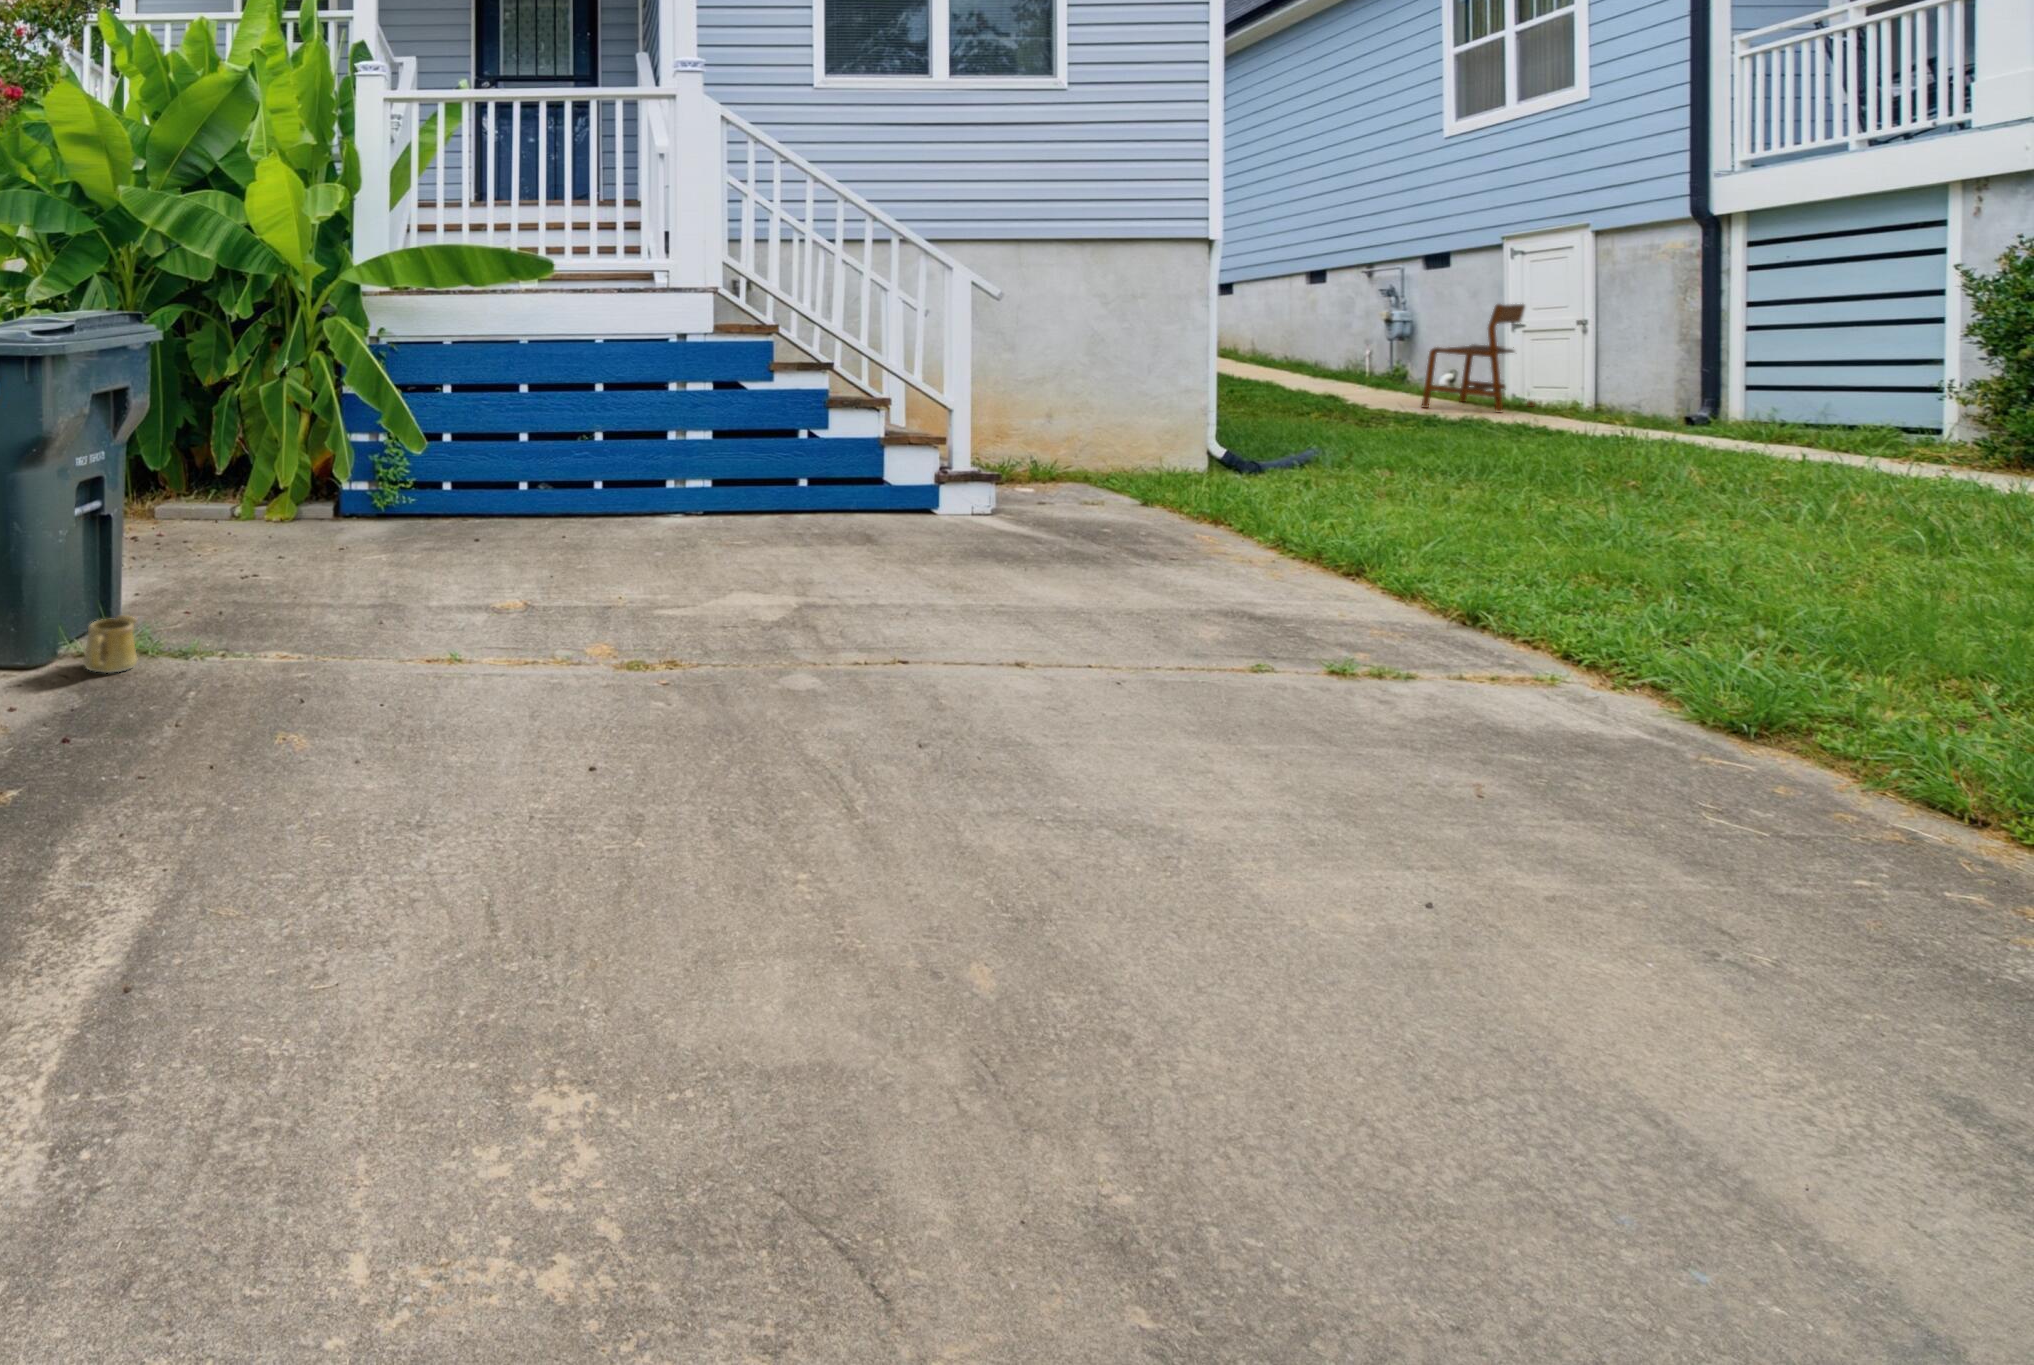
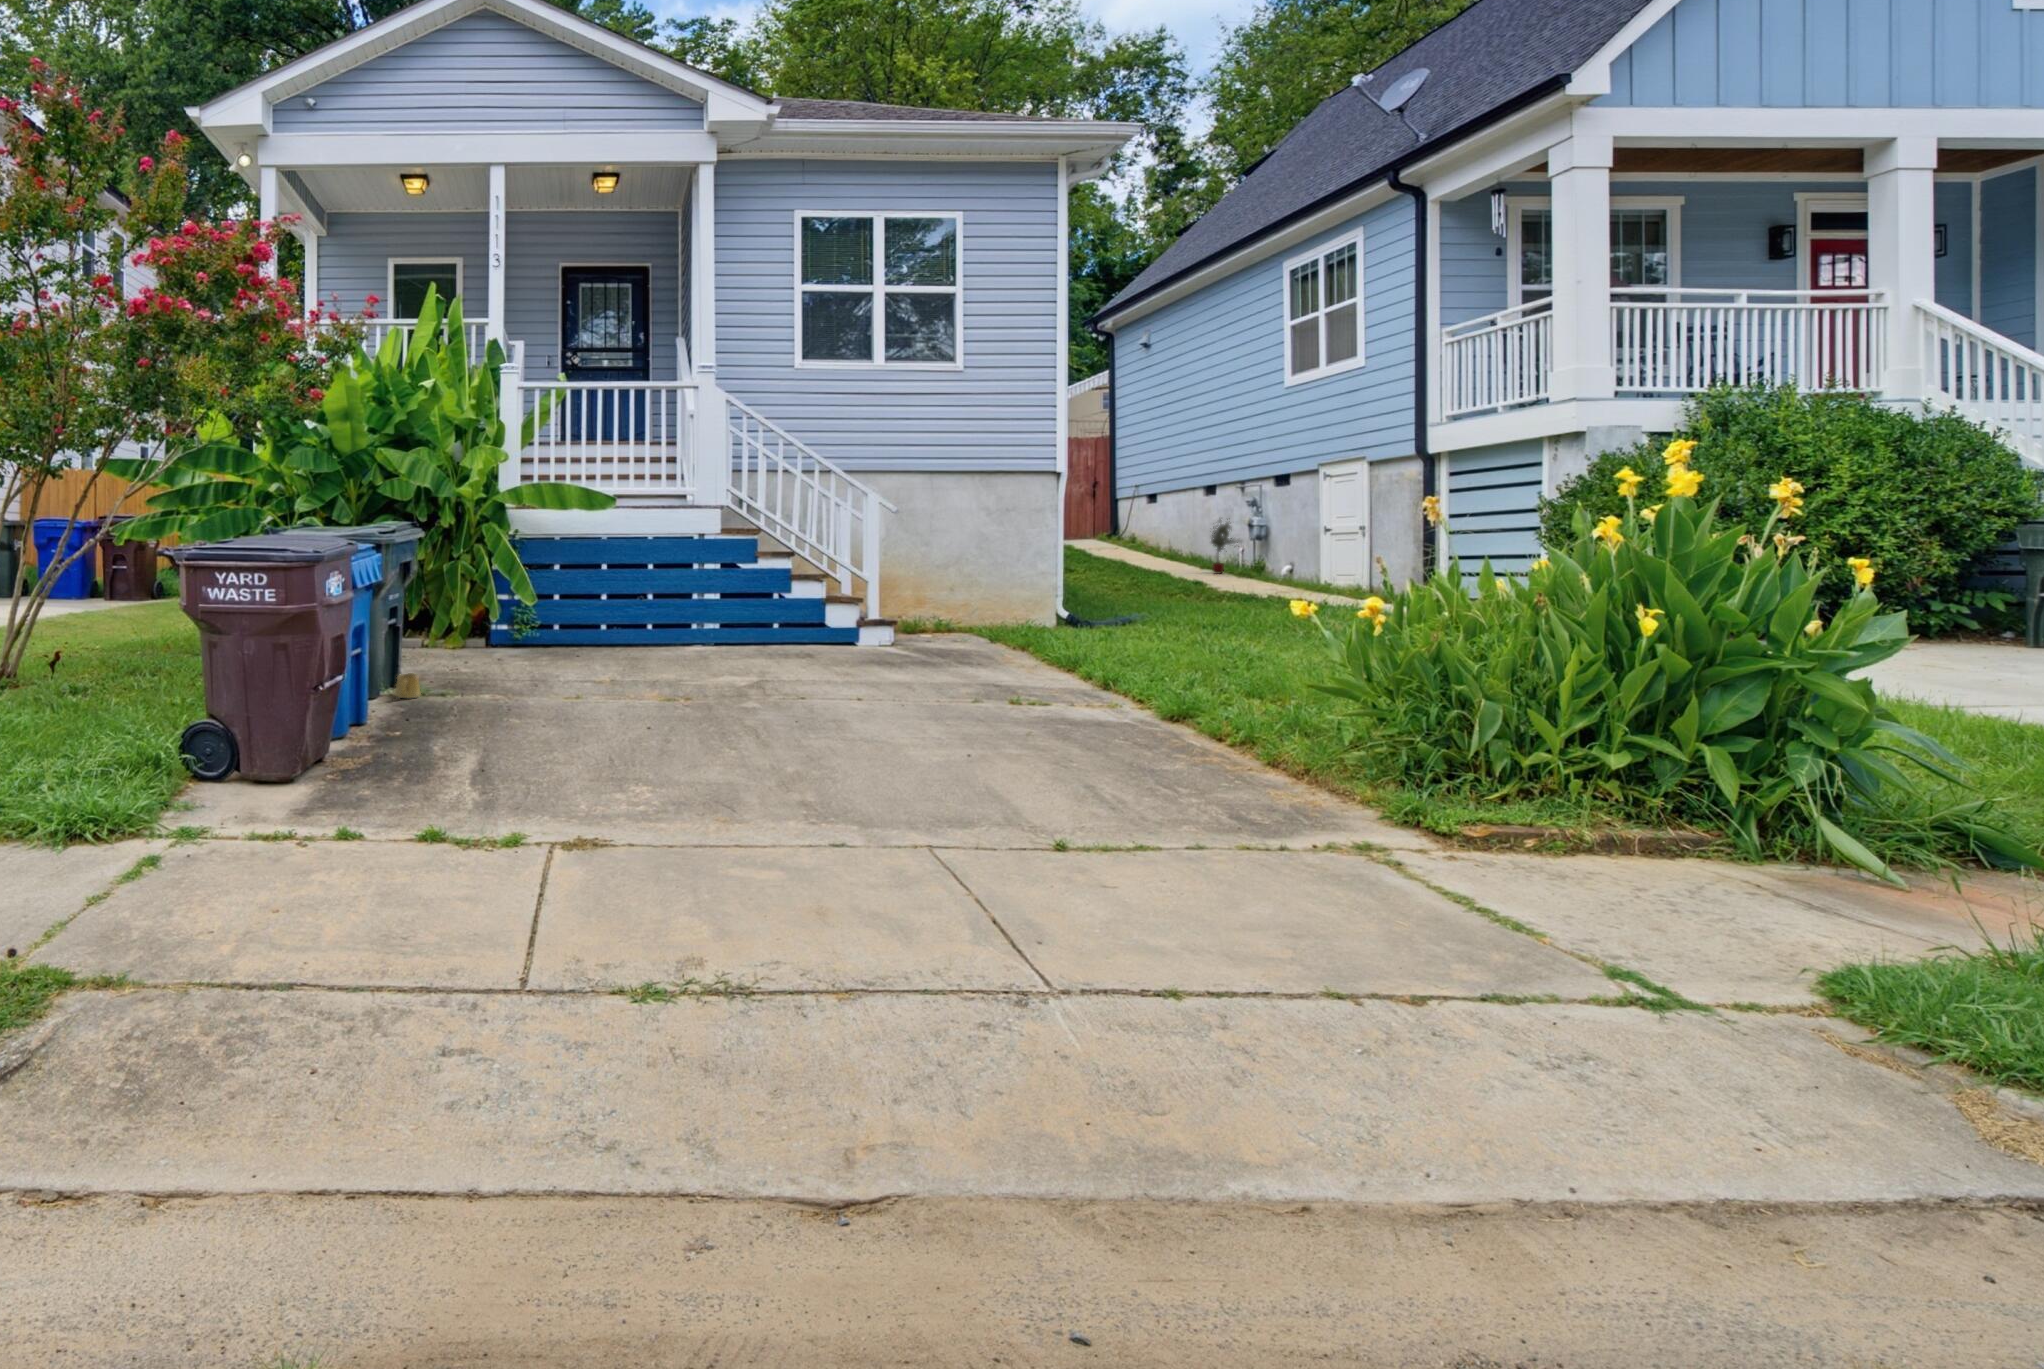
bench: present [1422,304,1534,412] -> none [1253,513,1338,593]
potted tree: none [1323,309,1369,383] -> present [1211,518,1239,574]

